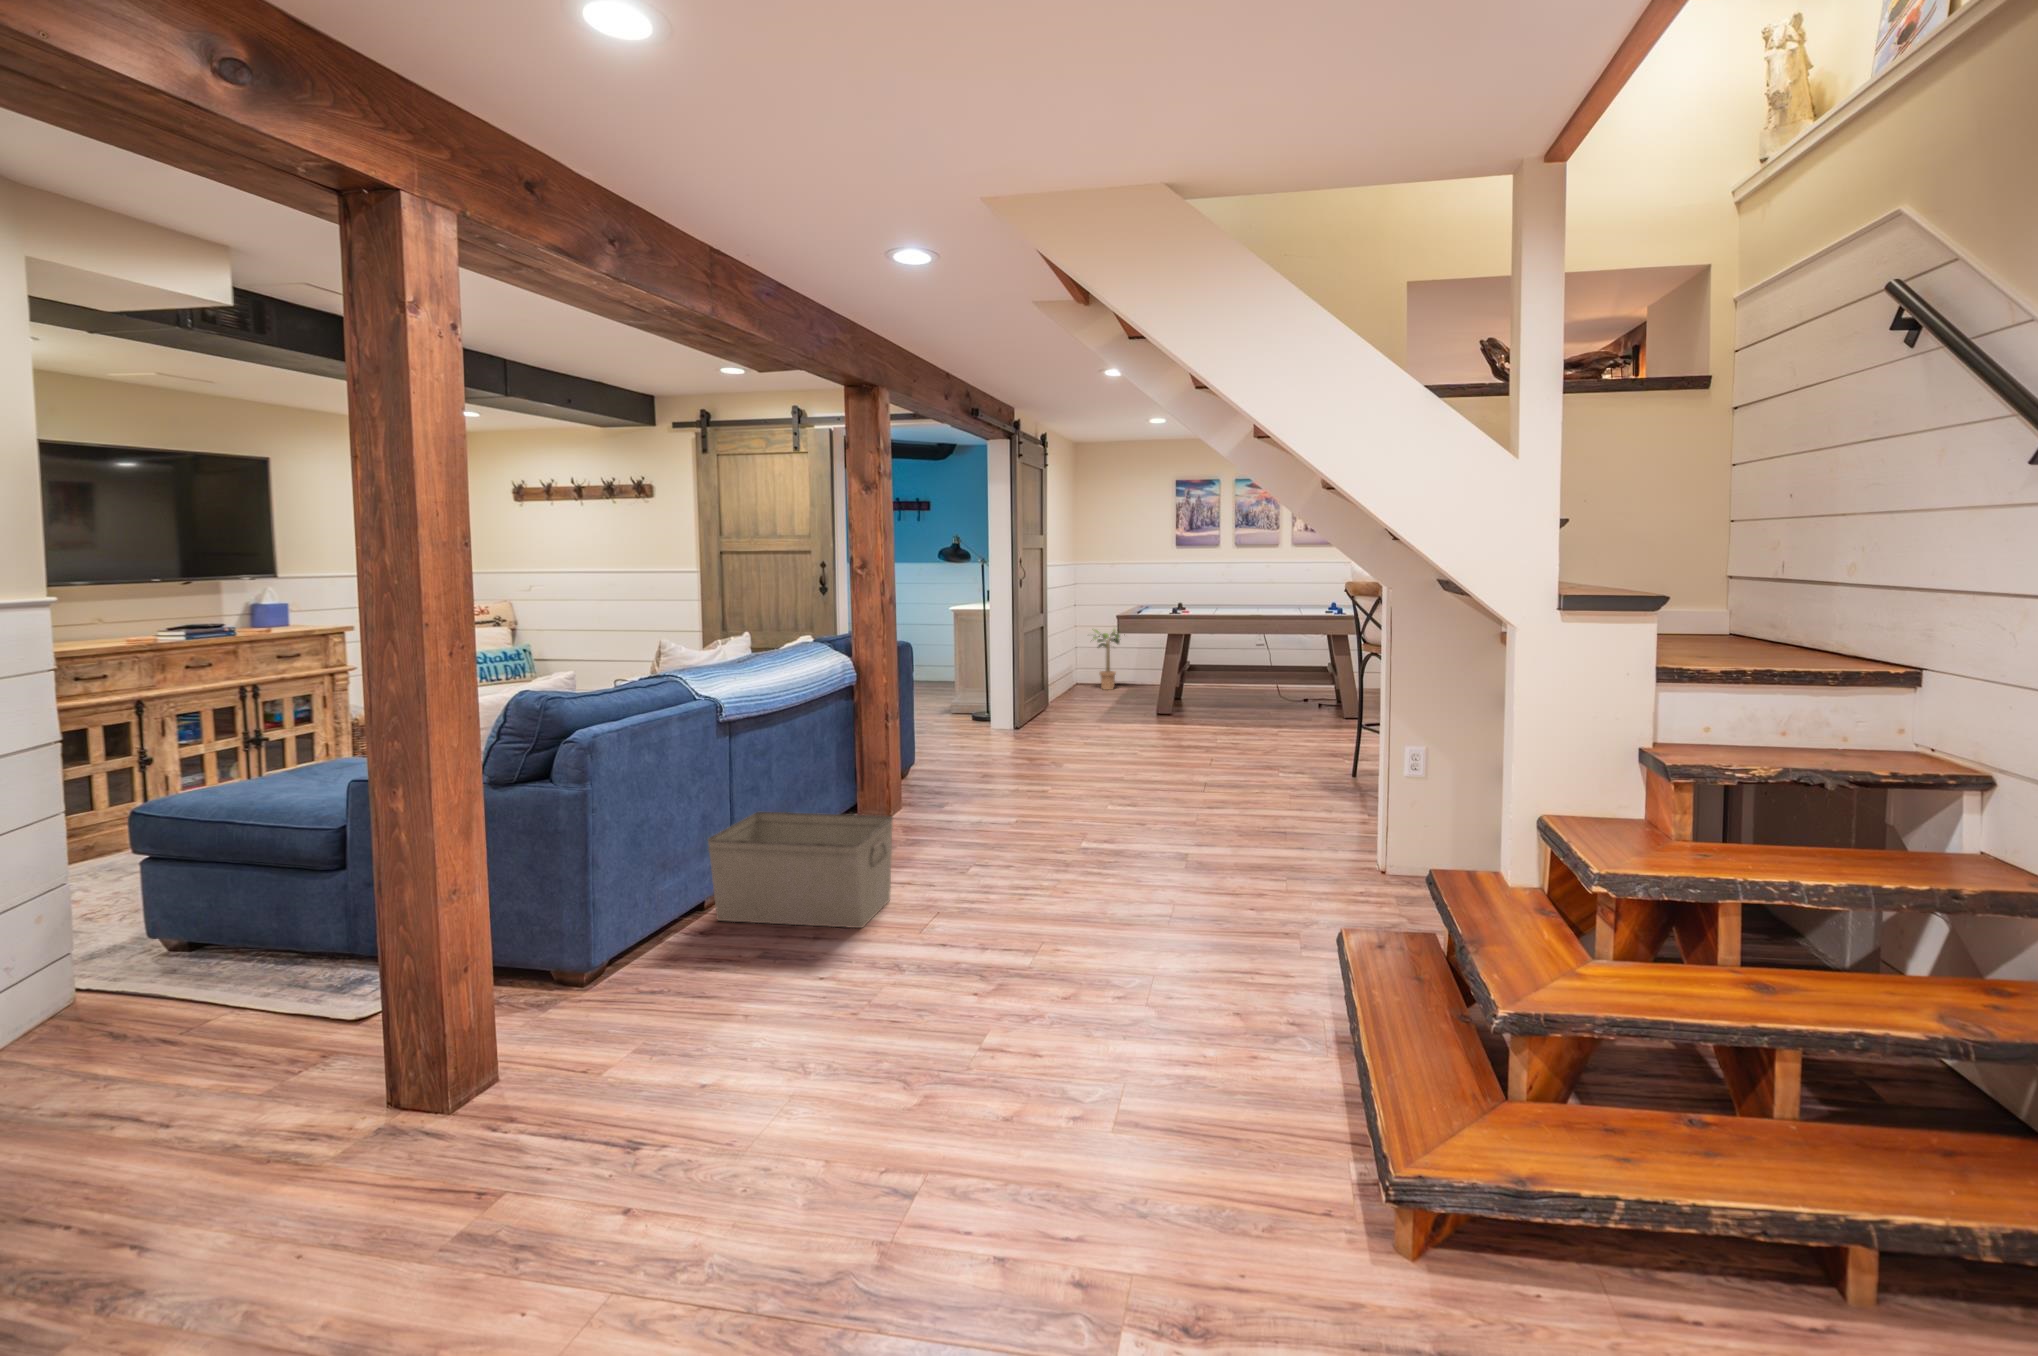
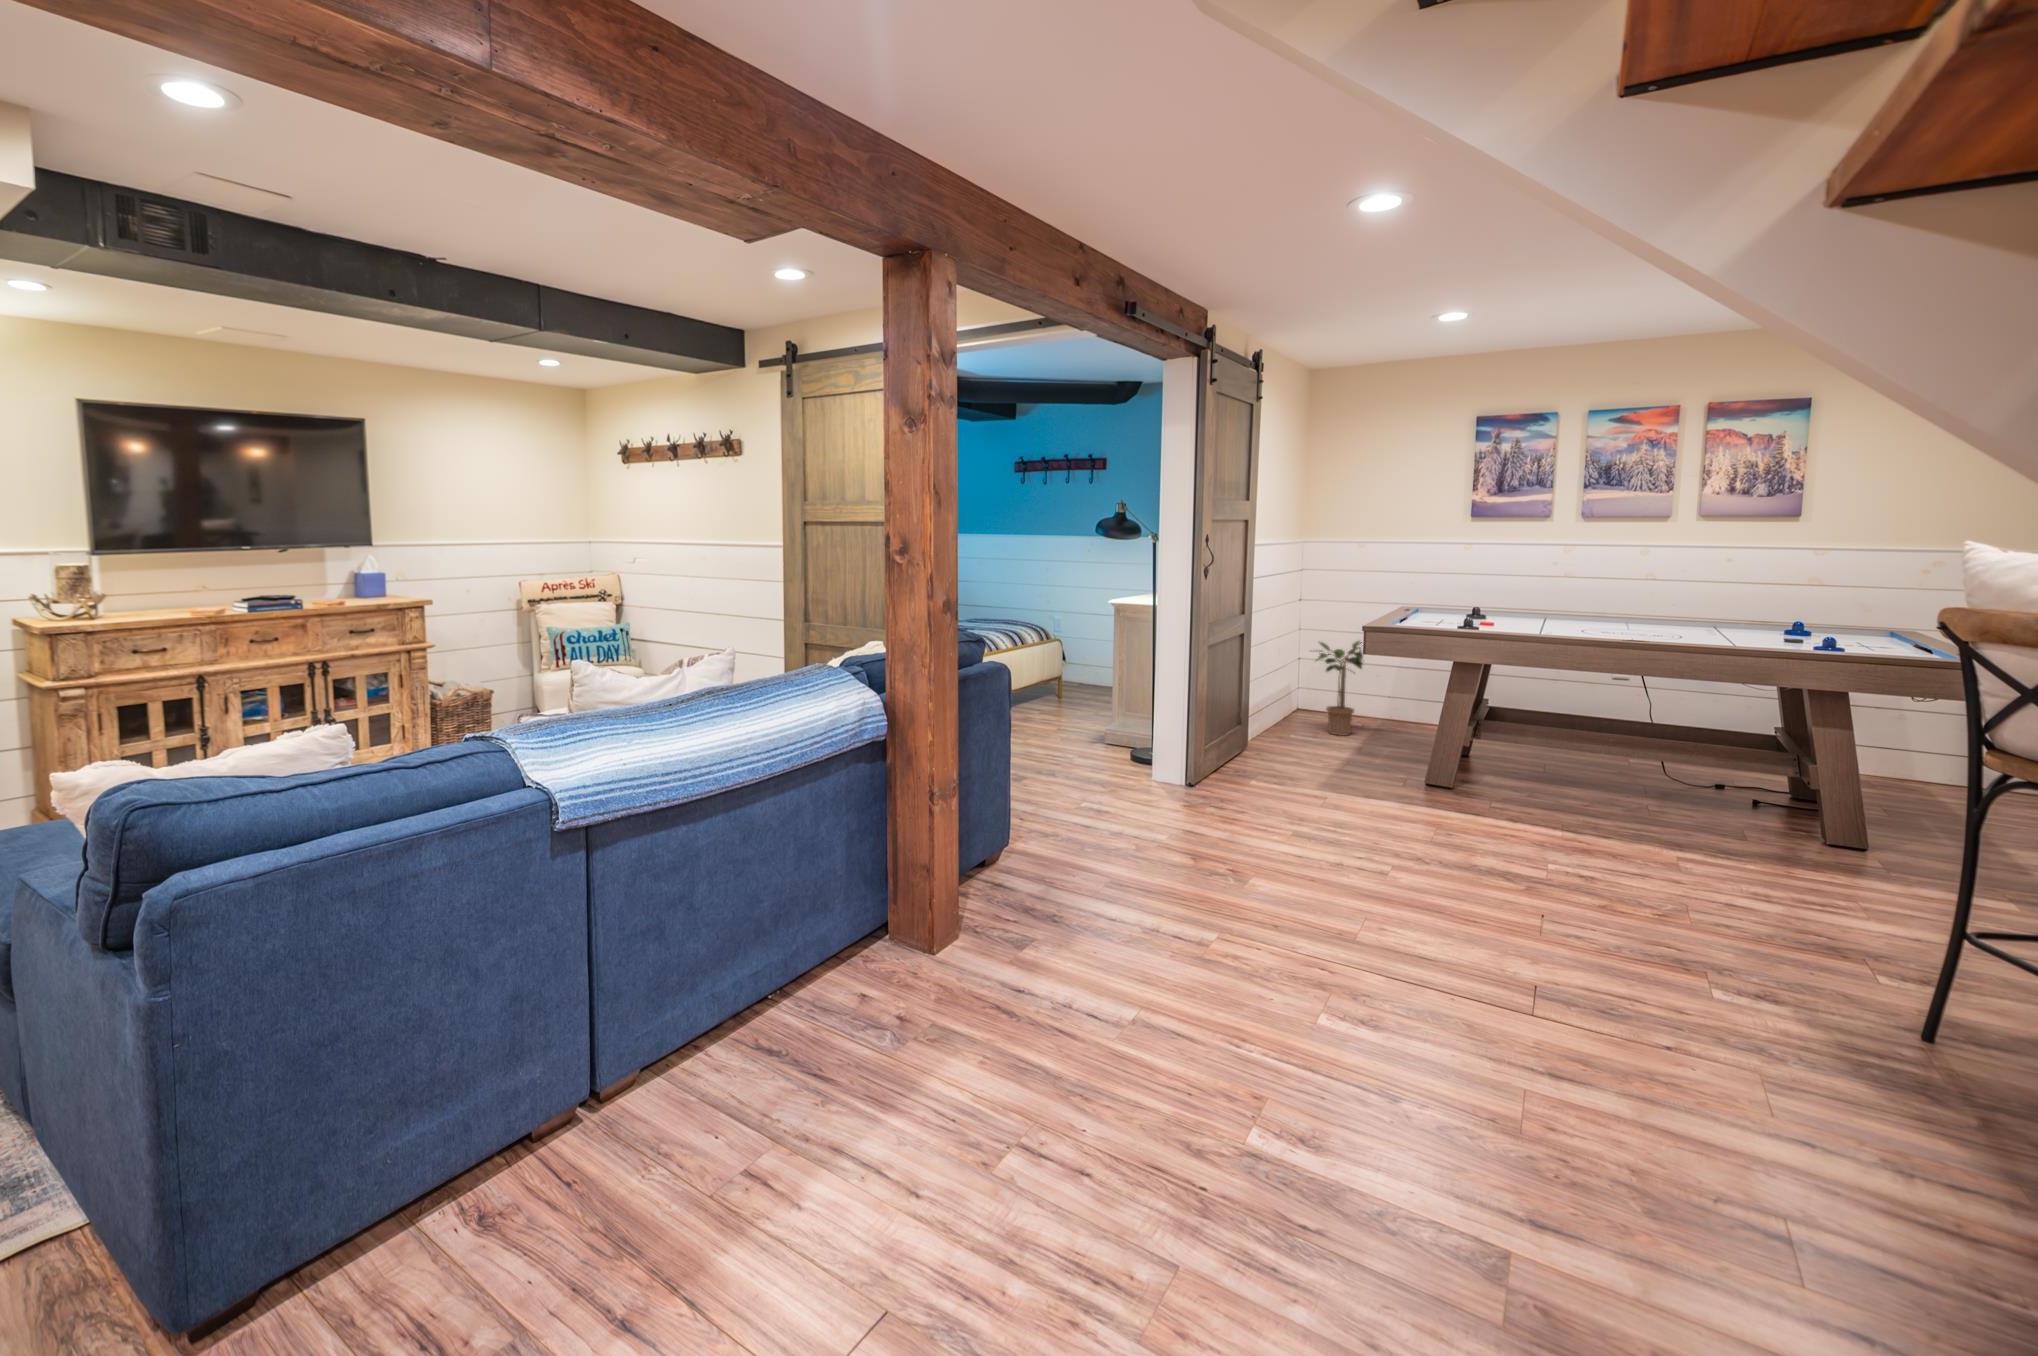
storage bin: present [708,812,893,928] -> none [561,973,891,1293]

